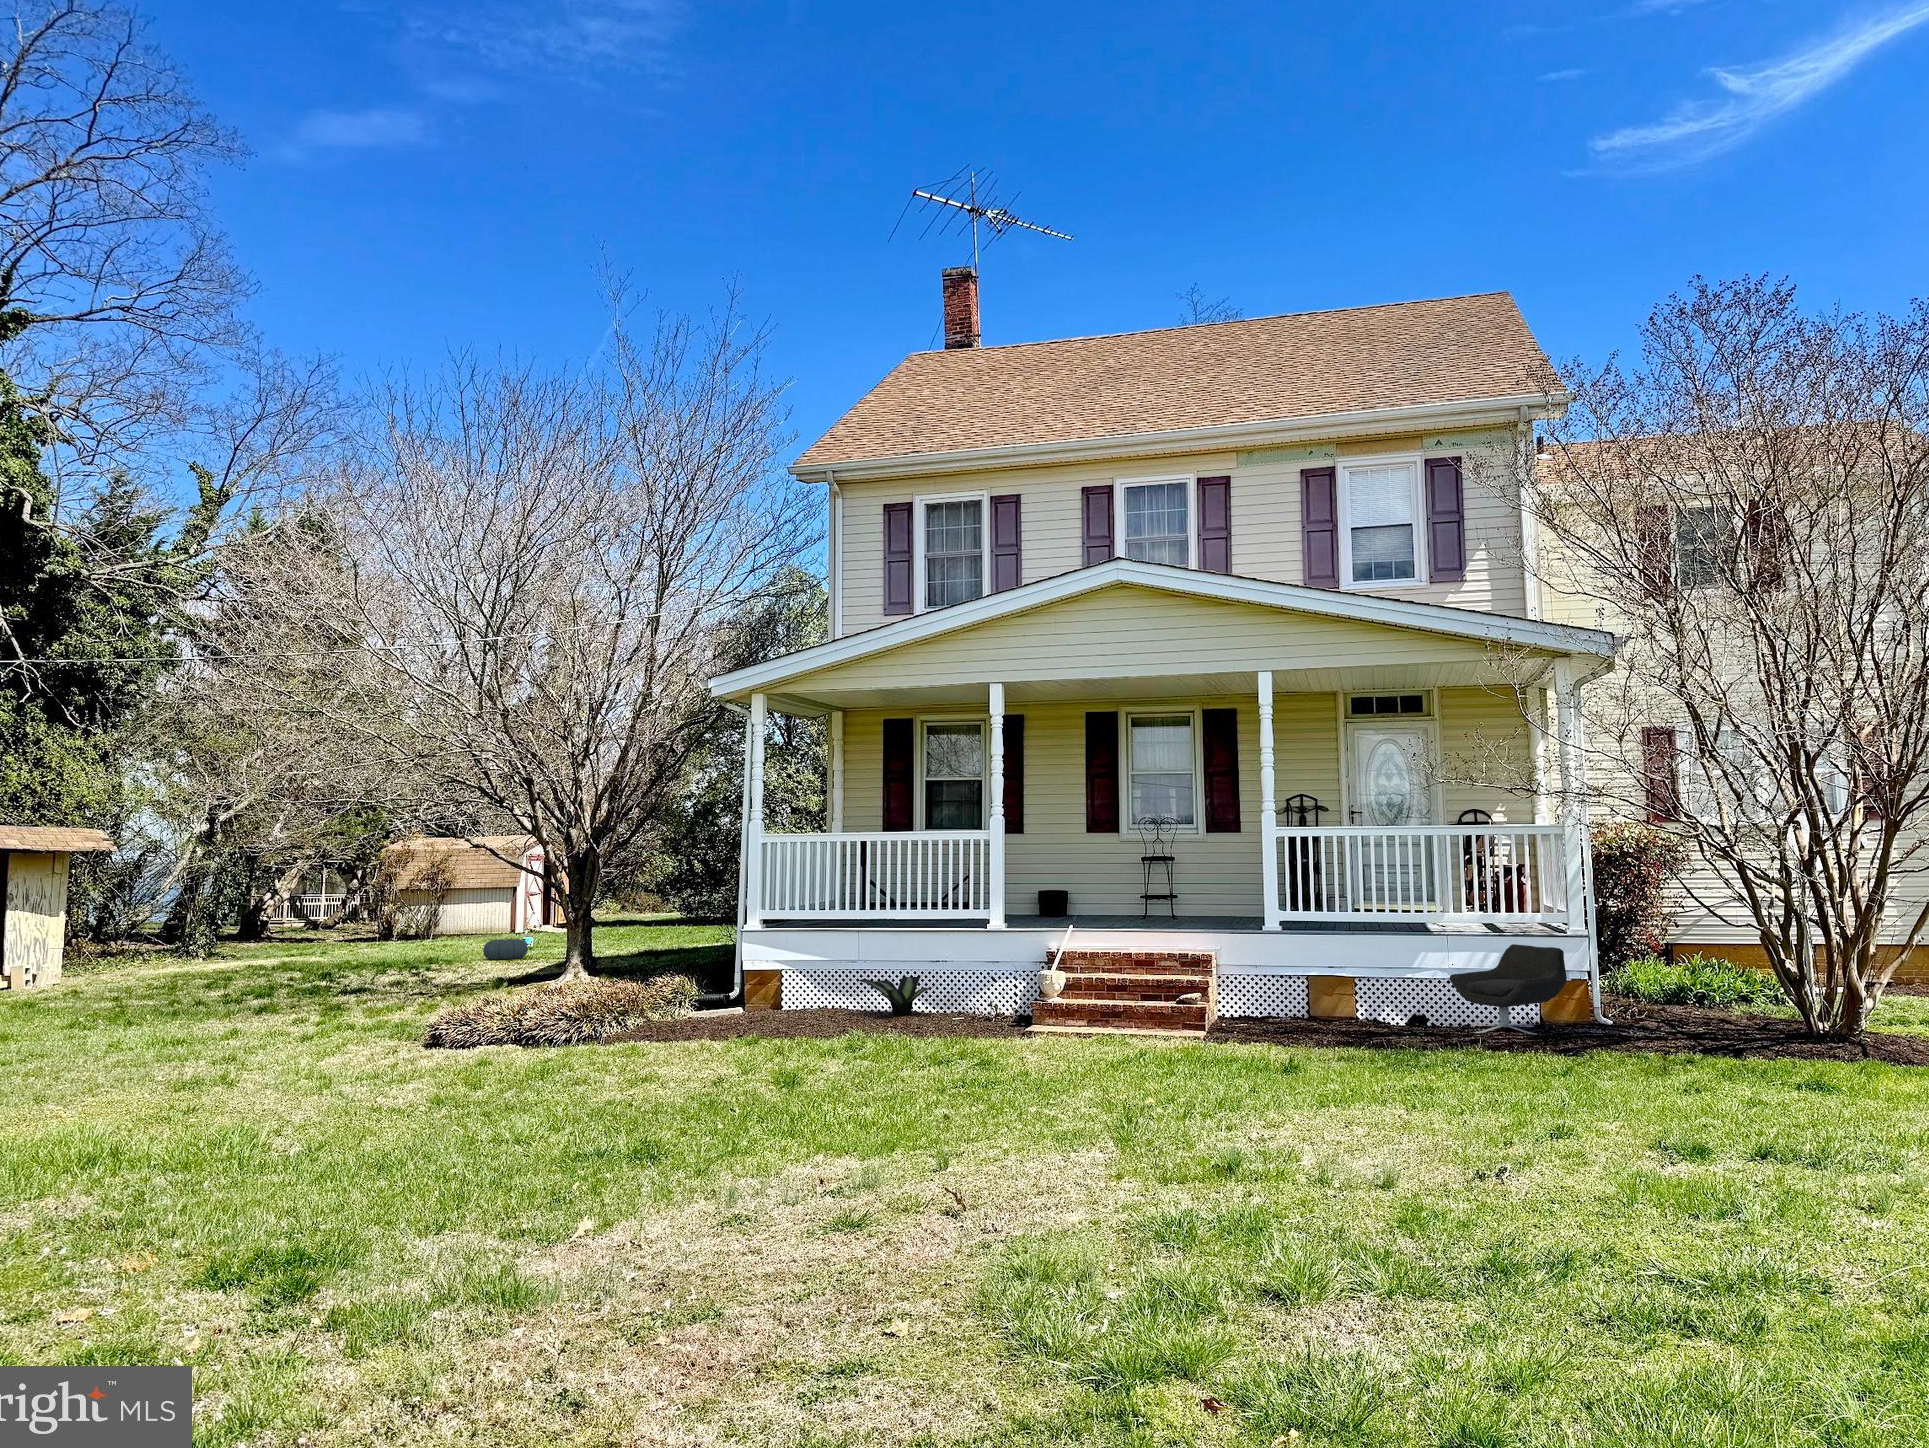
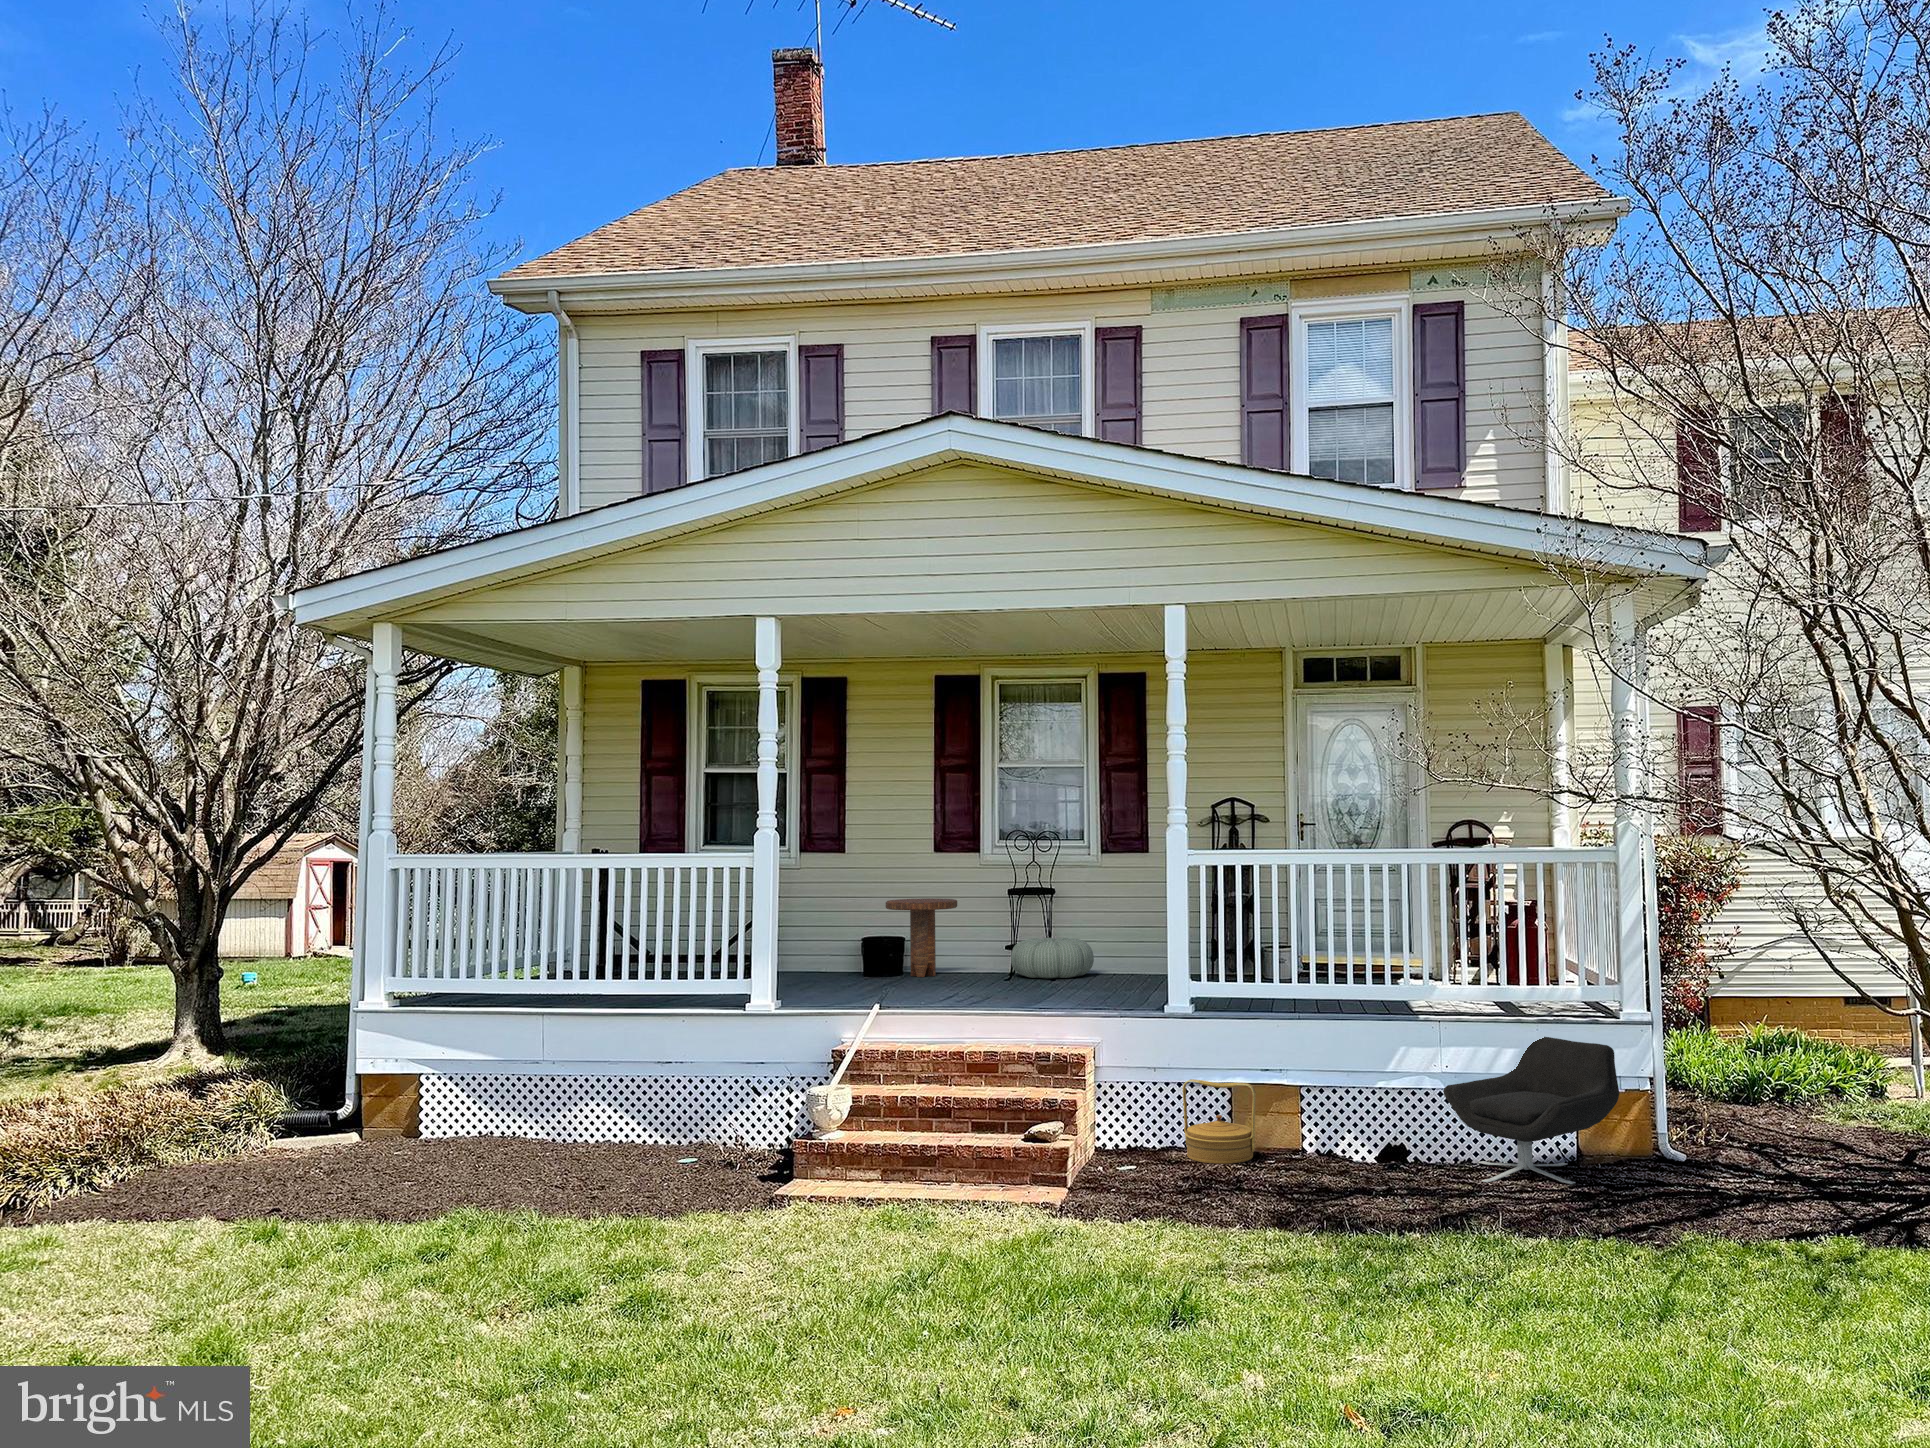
side table: none [1063,866,1111,919] -> present [886,898,957,977]
pouf: present [483,939,528,960] -> present [1011,938,1094,979]
woven basket: none [1276,972,1325,1024] -> present [1182,1079,1256,1164]
potted plant: present [859,975,935,1016] -> none [530,1083,663,1153]

